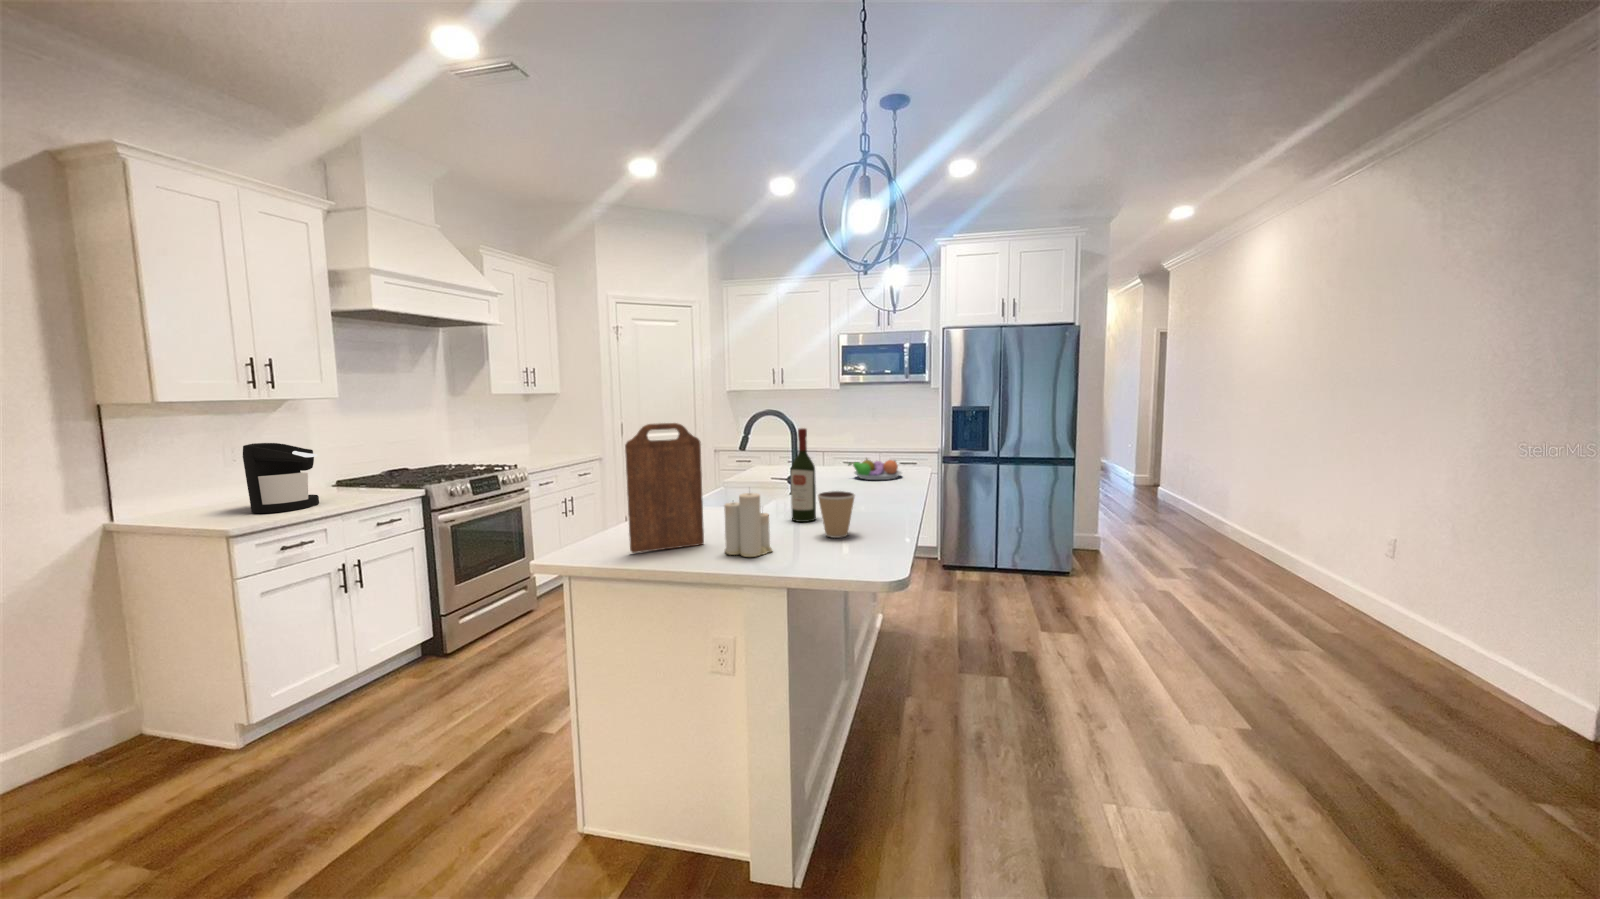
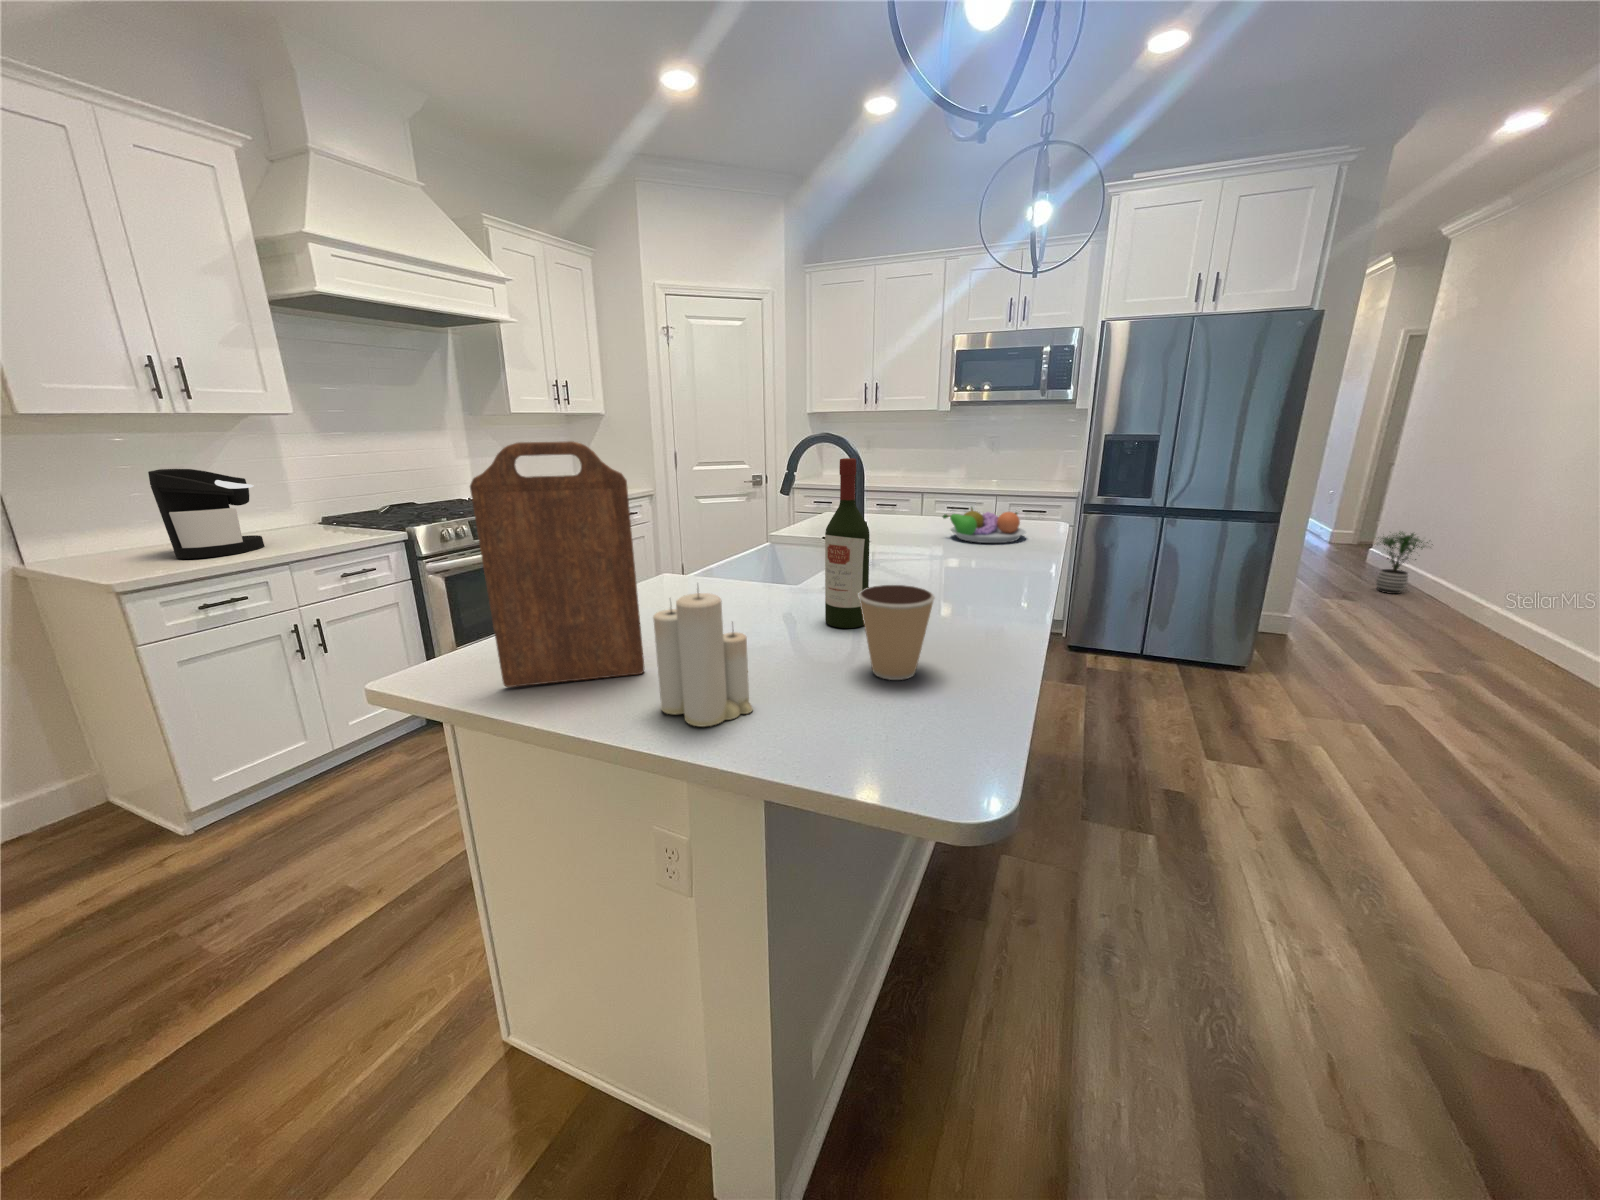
potted plant: none [1152,471,1191,518] -> present [1376,532,1428,594]

